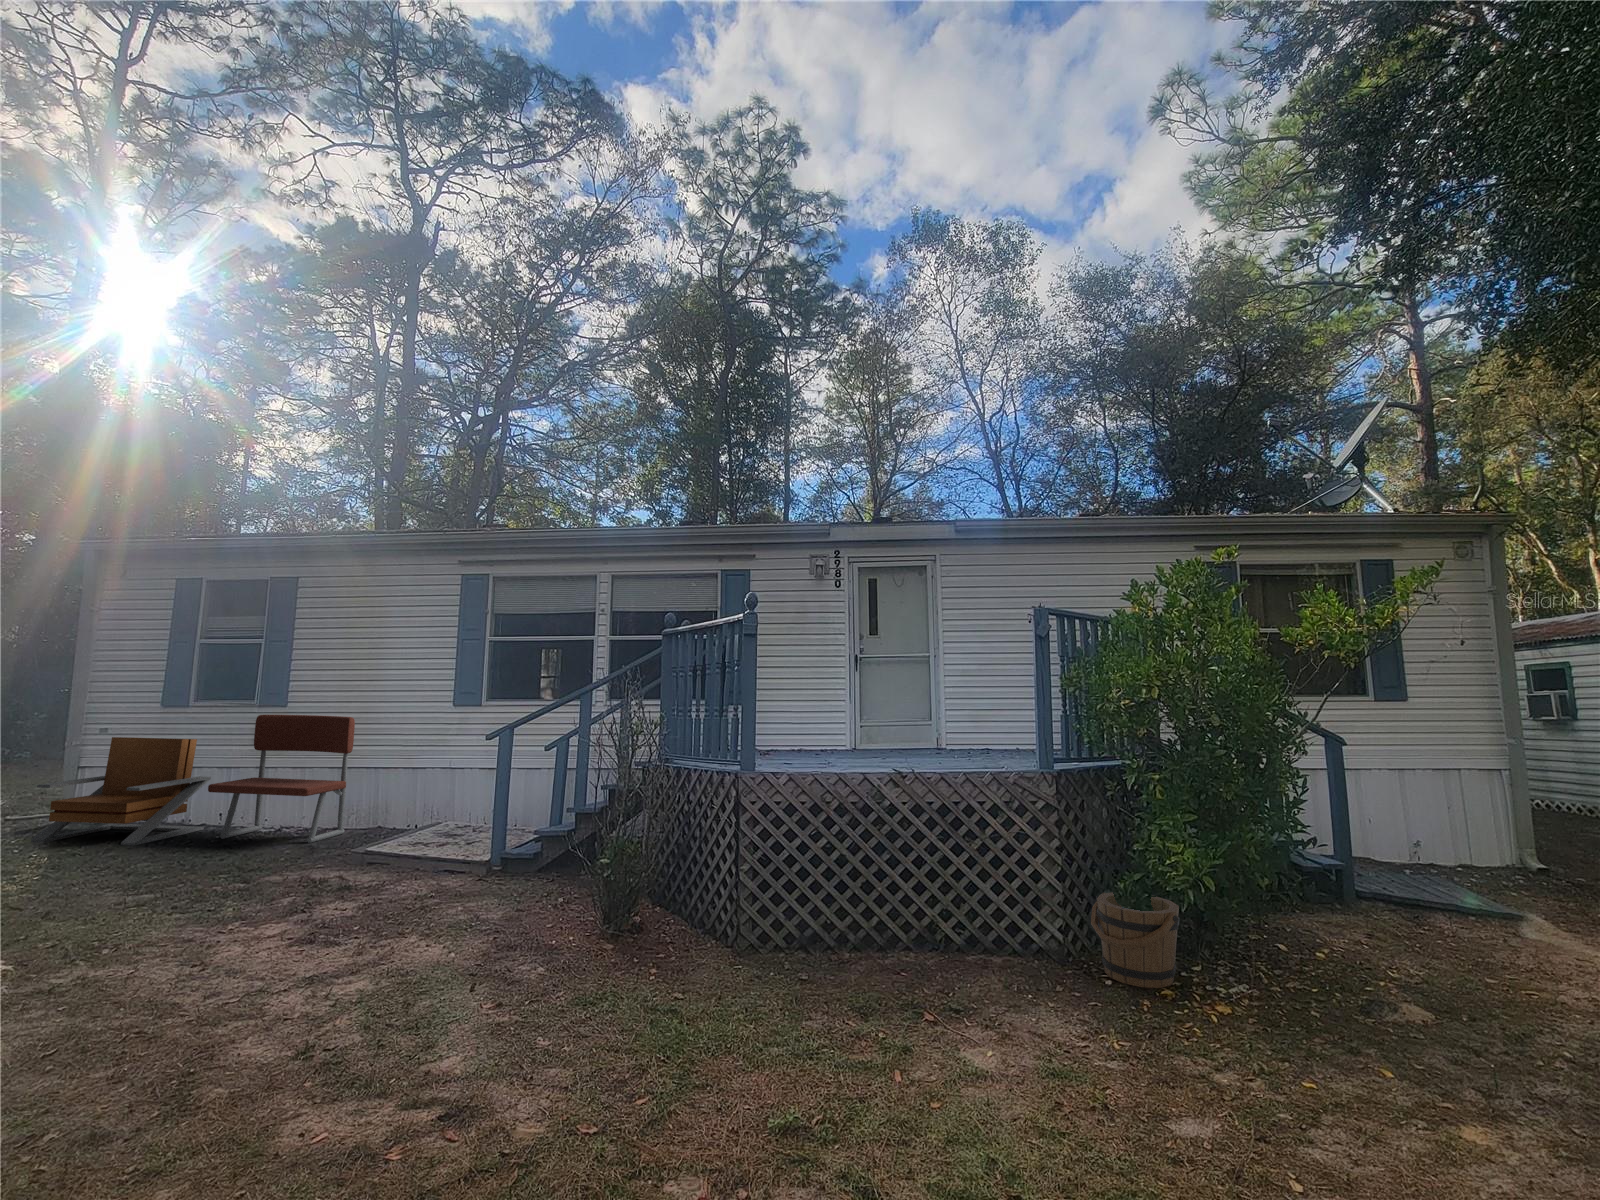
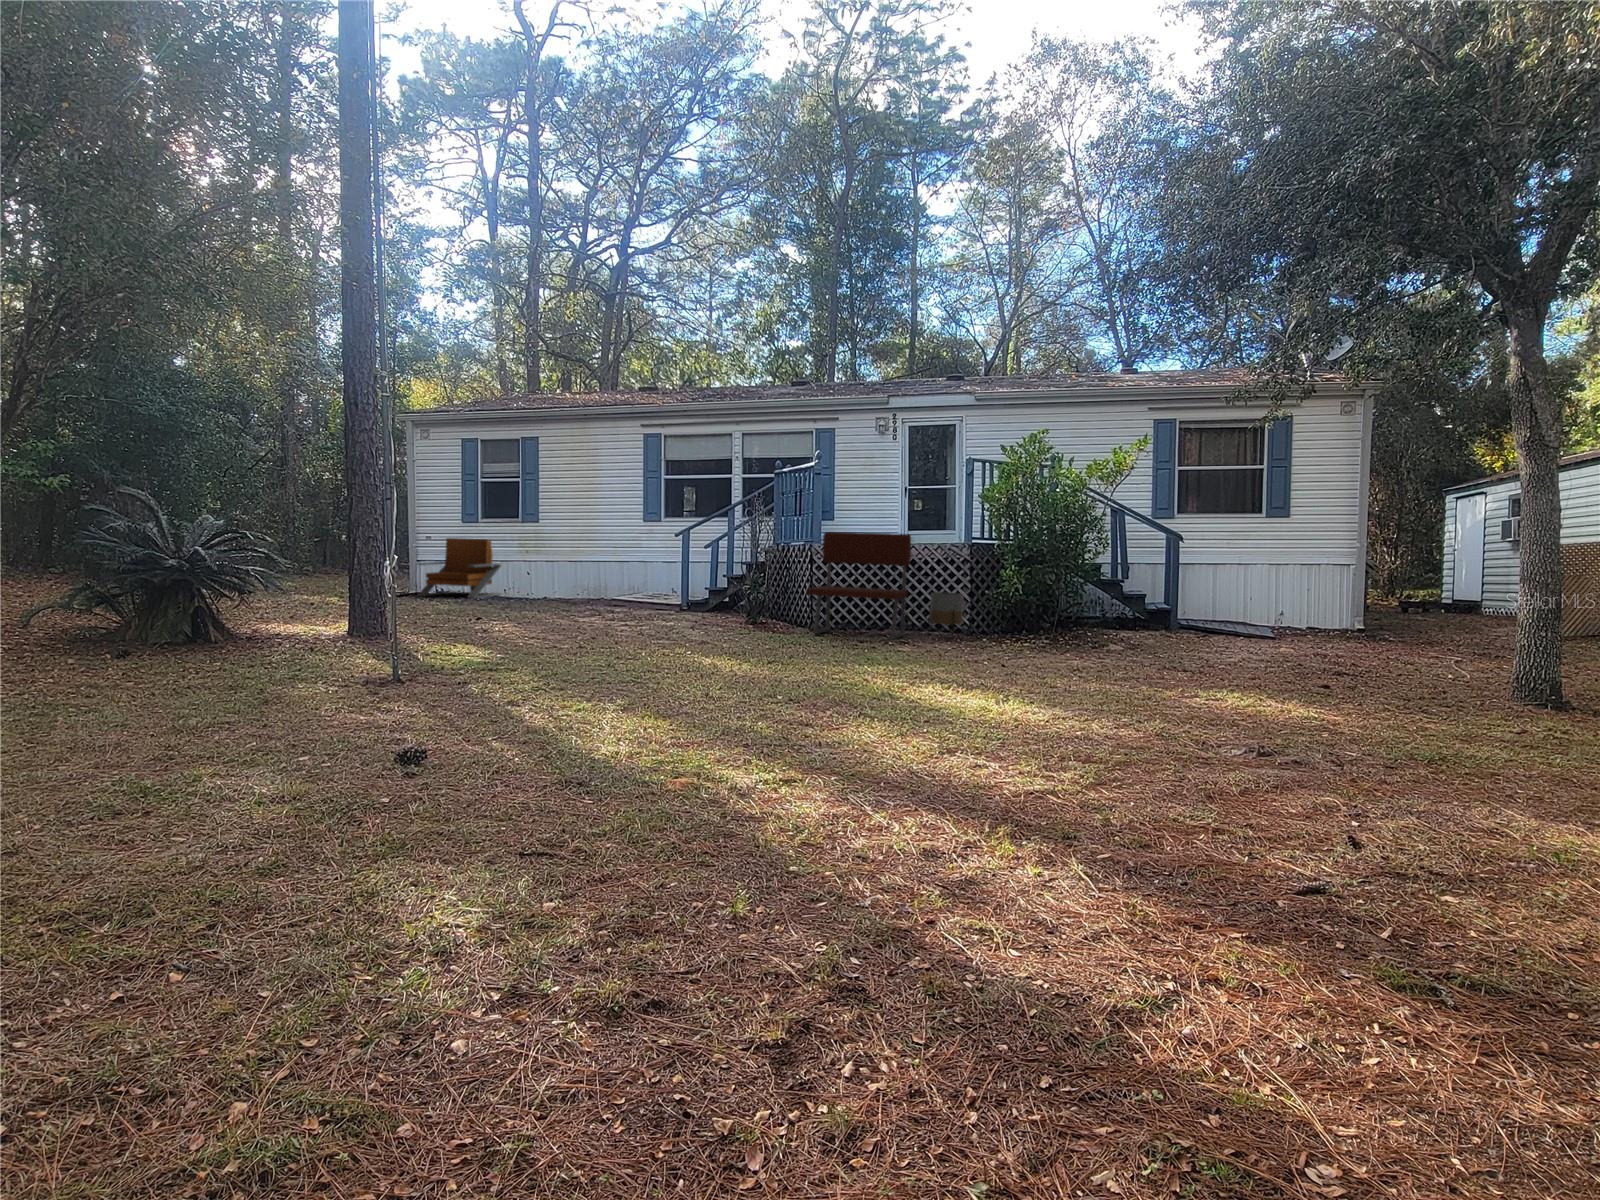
bench: present [208,715,355,843] -> present [806,532,911,640]
planter: none [988,874,1060,991] -> present [929,592,963,632]
bucket: present [1091,892,1180,988] -> none [983,604,1025,642]

